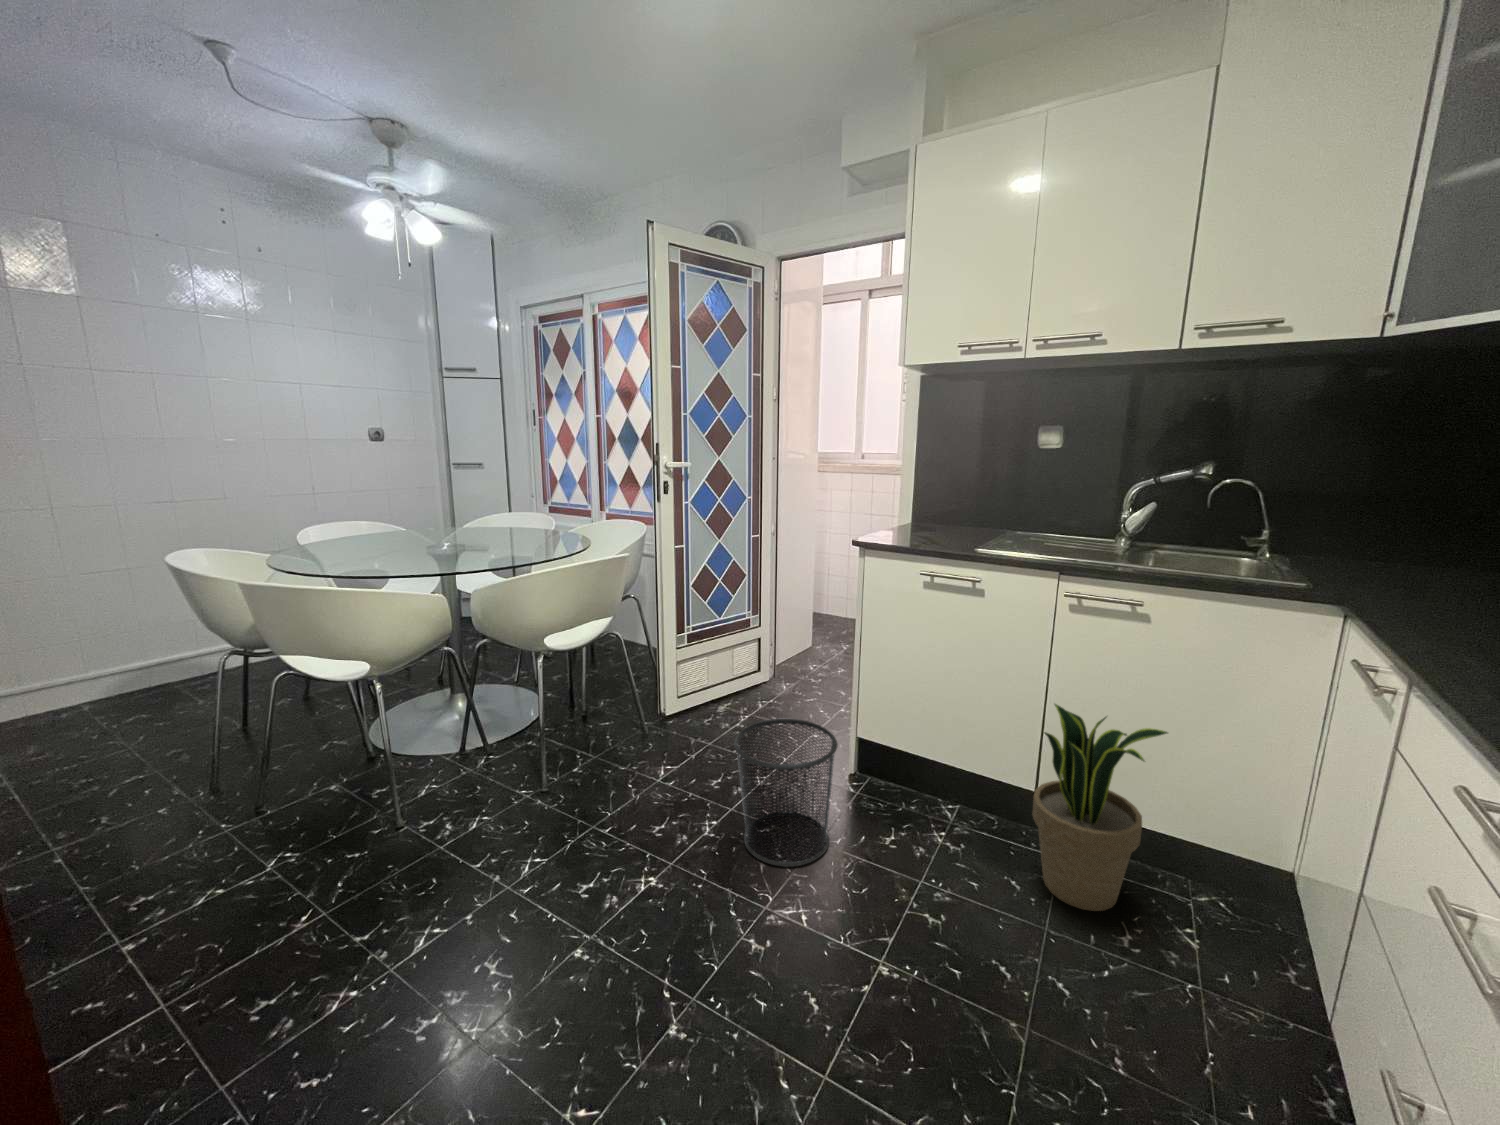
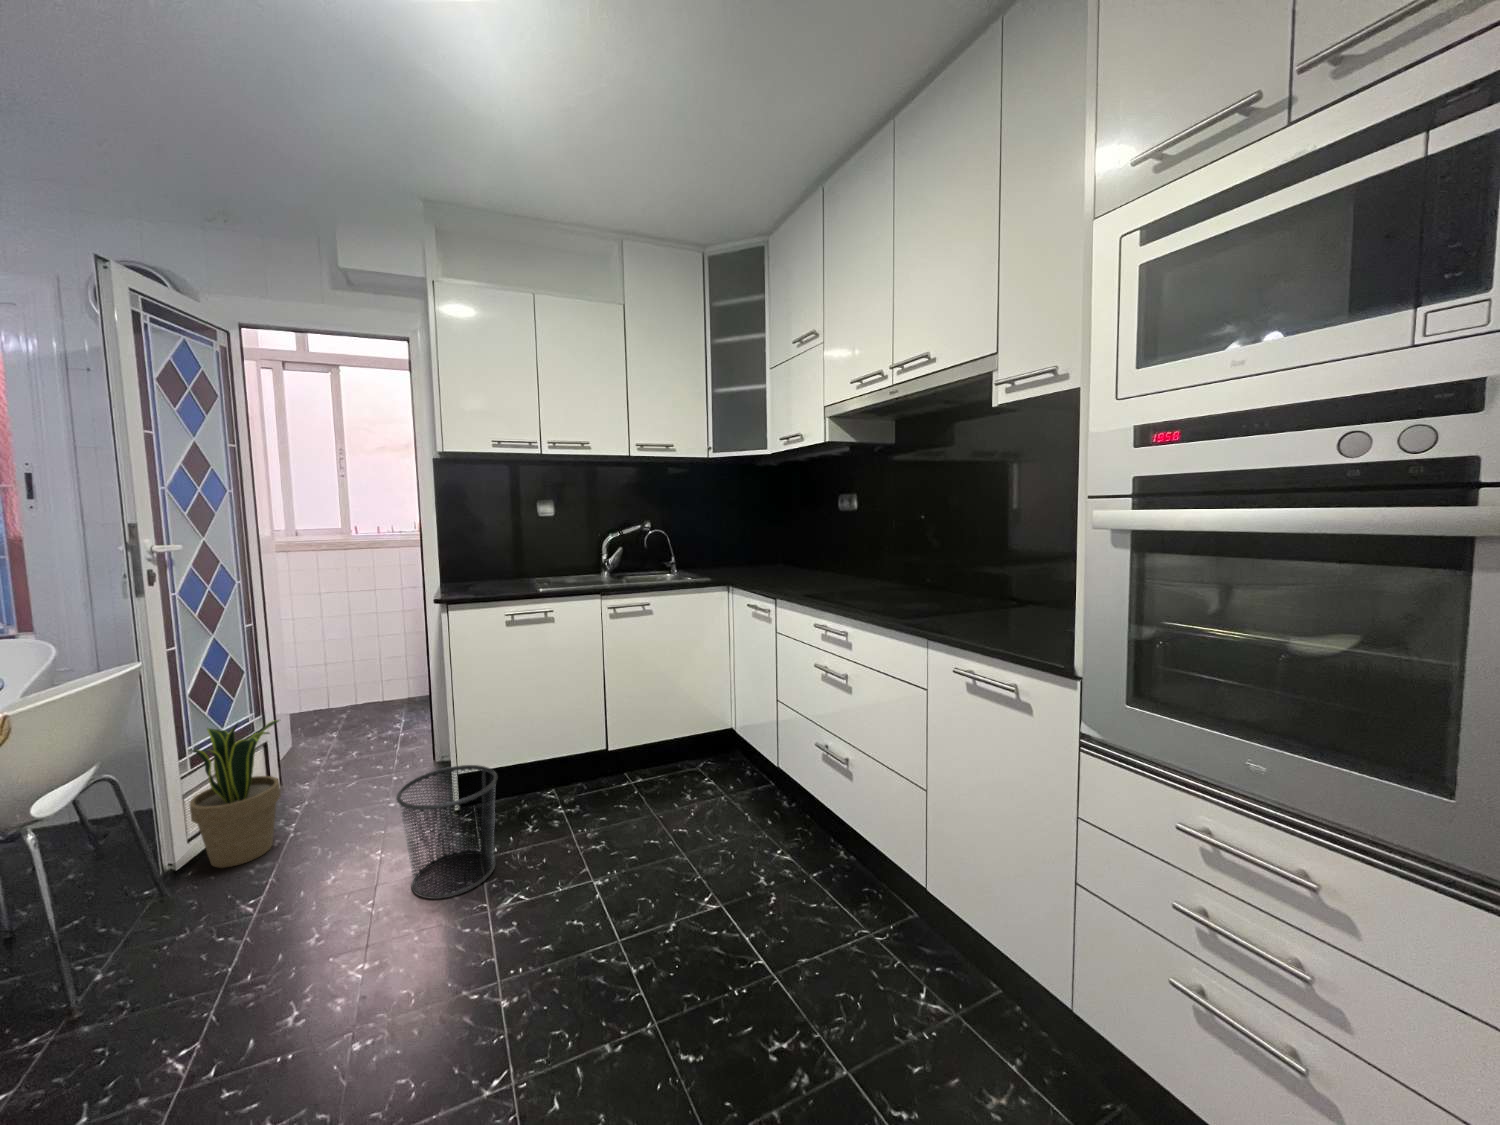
potted plant: present [1032,704,1168,911] -> present [190,720,280,868]

